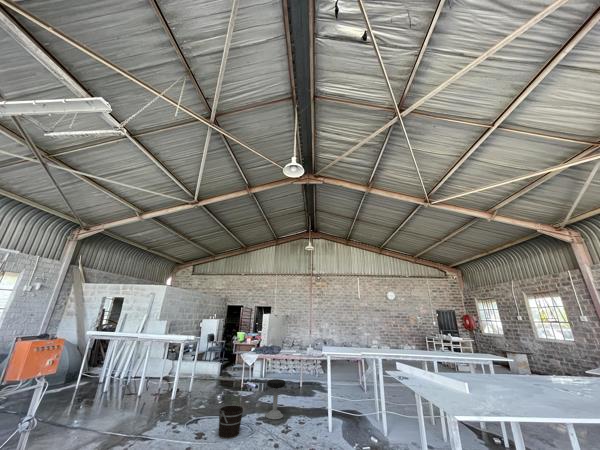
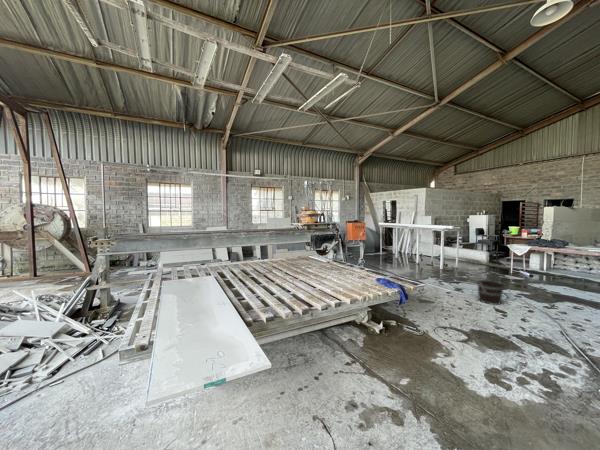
stool: present [266,379,285,419] -> none [540,269,571,307]

